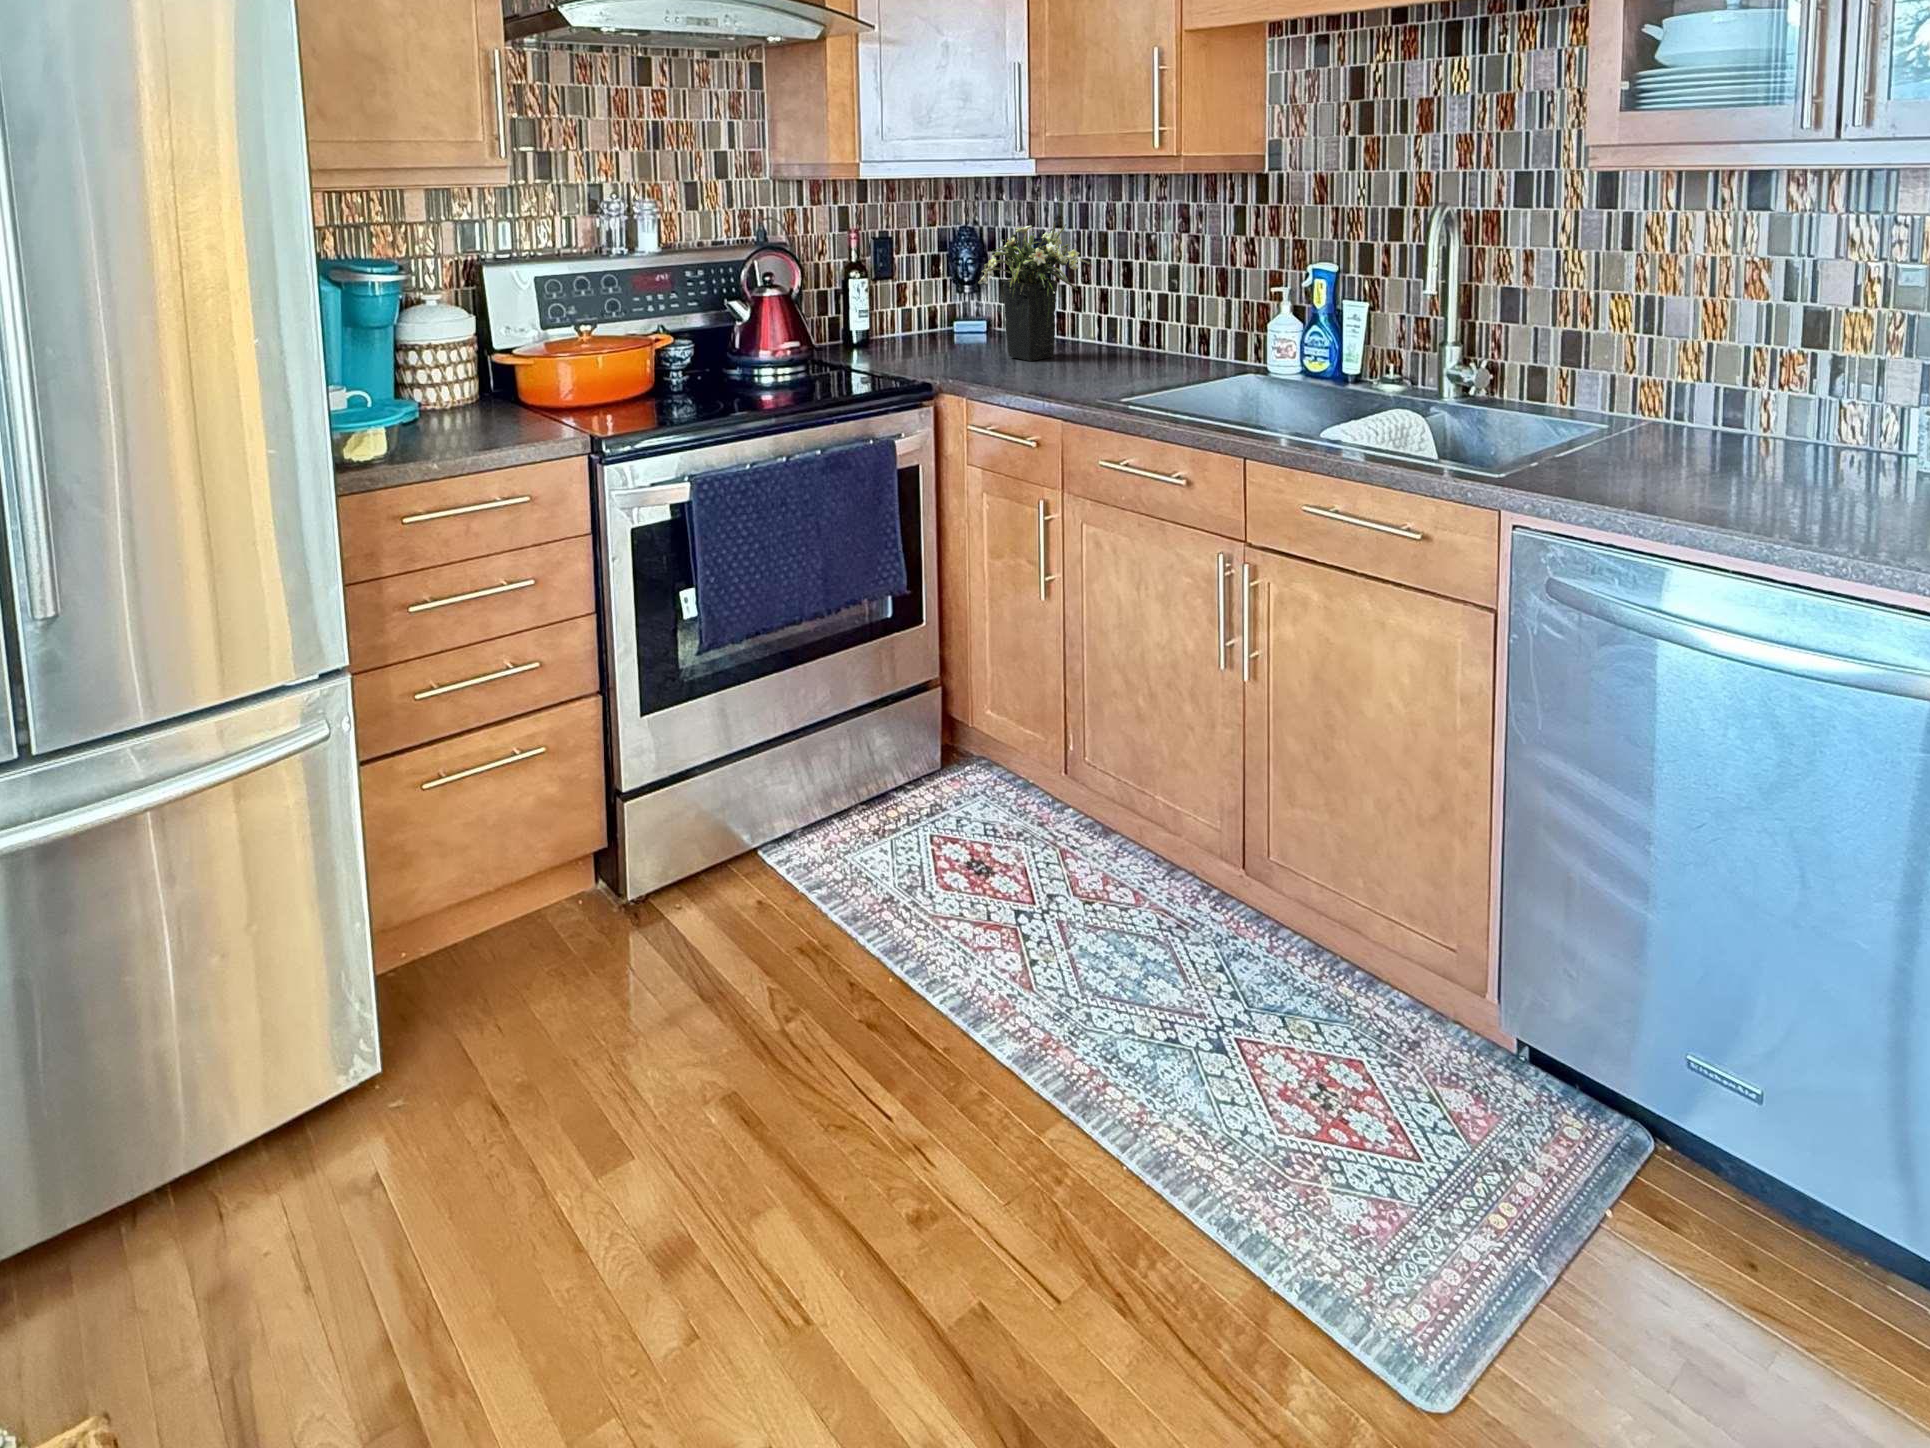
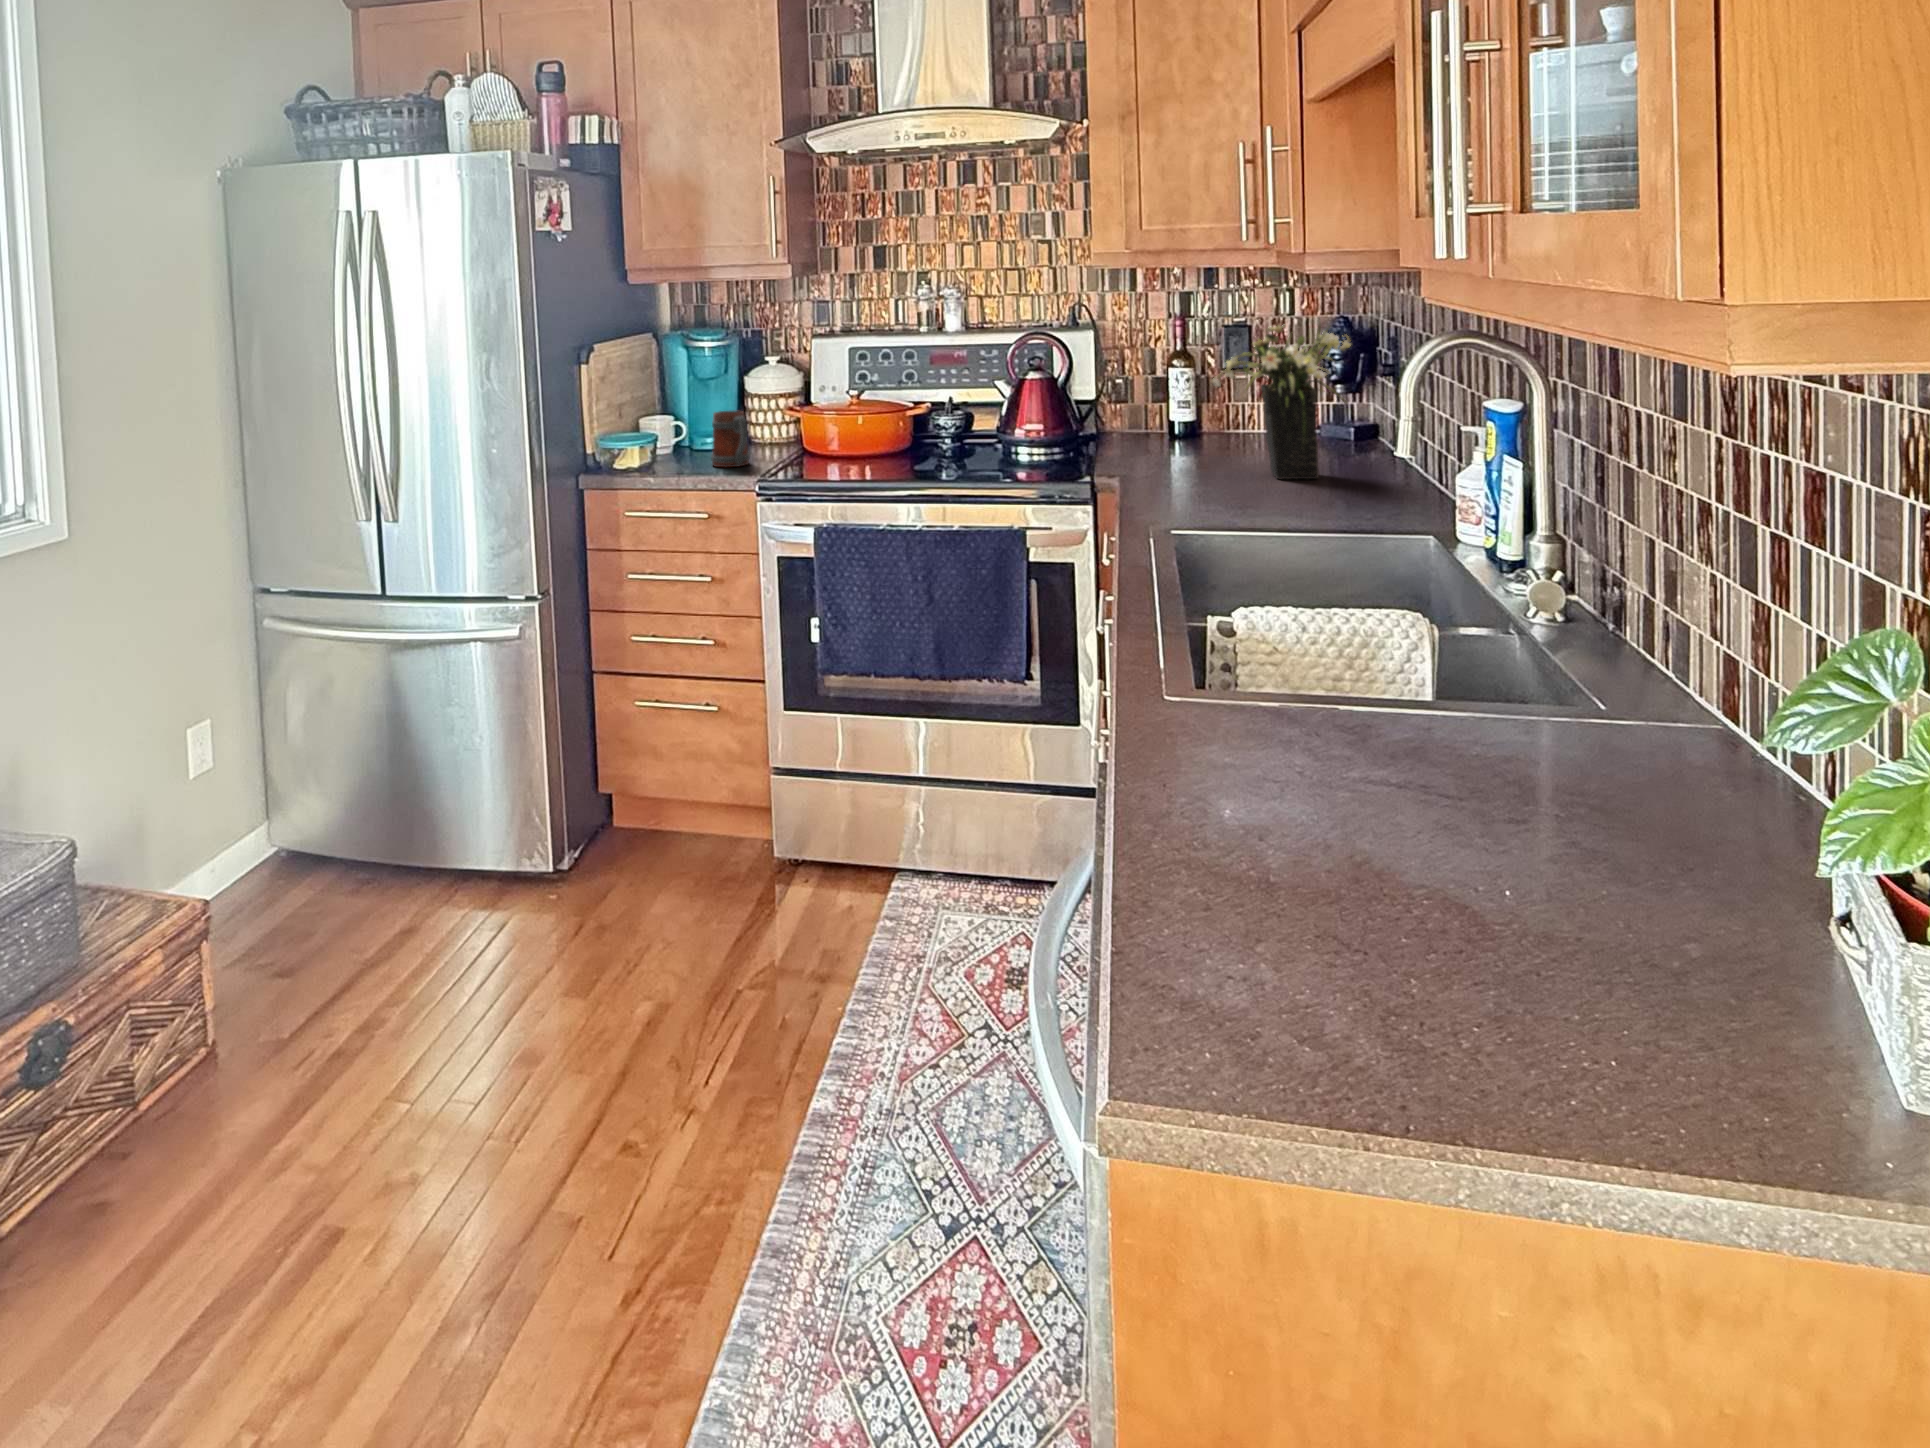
mug: none [461,363,534,440] -> present [711,410,750,467]

